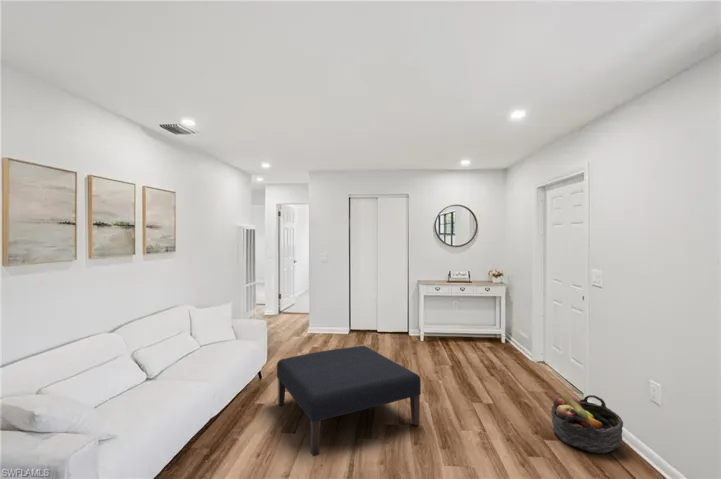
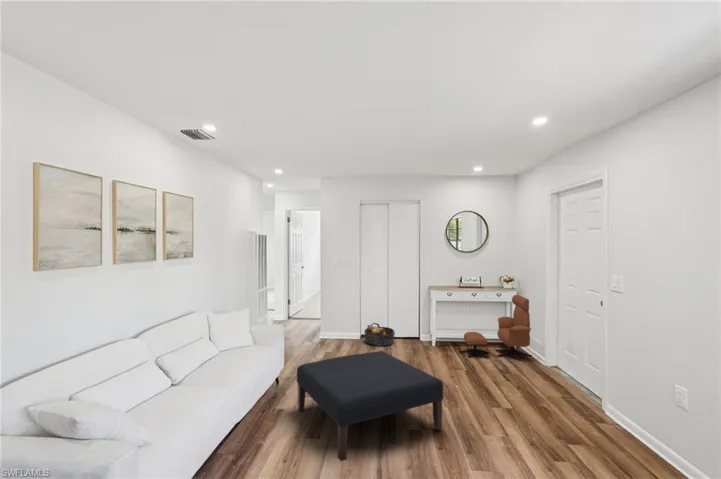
lounge chair: none [446,290,519,356] -> present [459,295,532,361]
basket: present [551,393,623,454] -> present [364,323,395,346]

